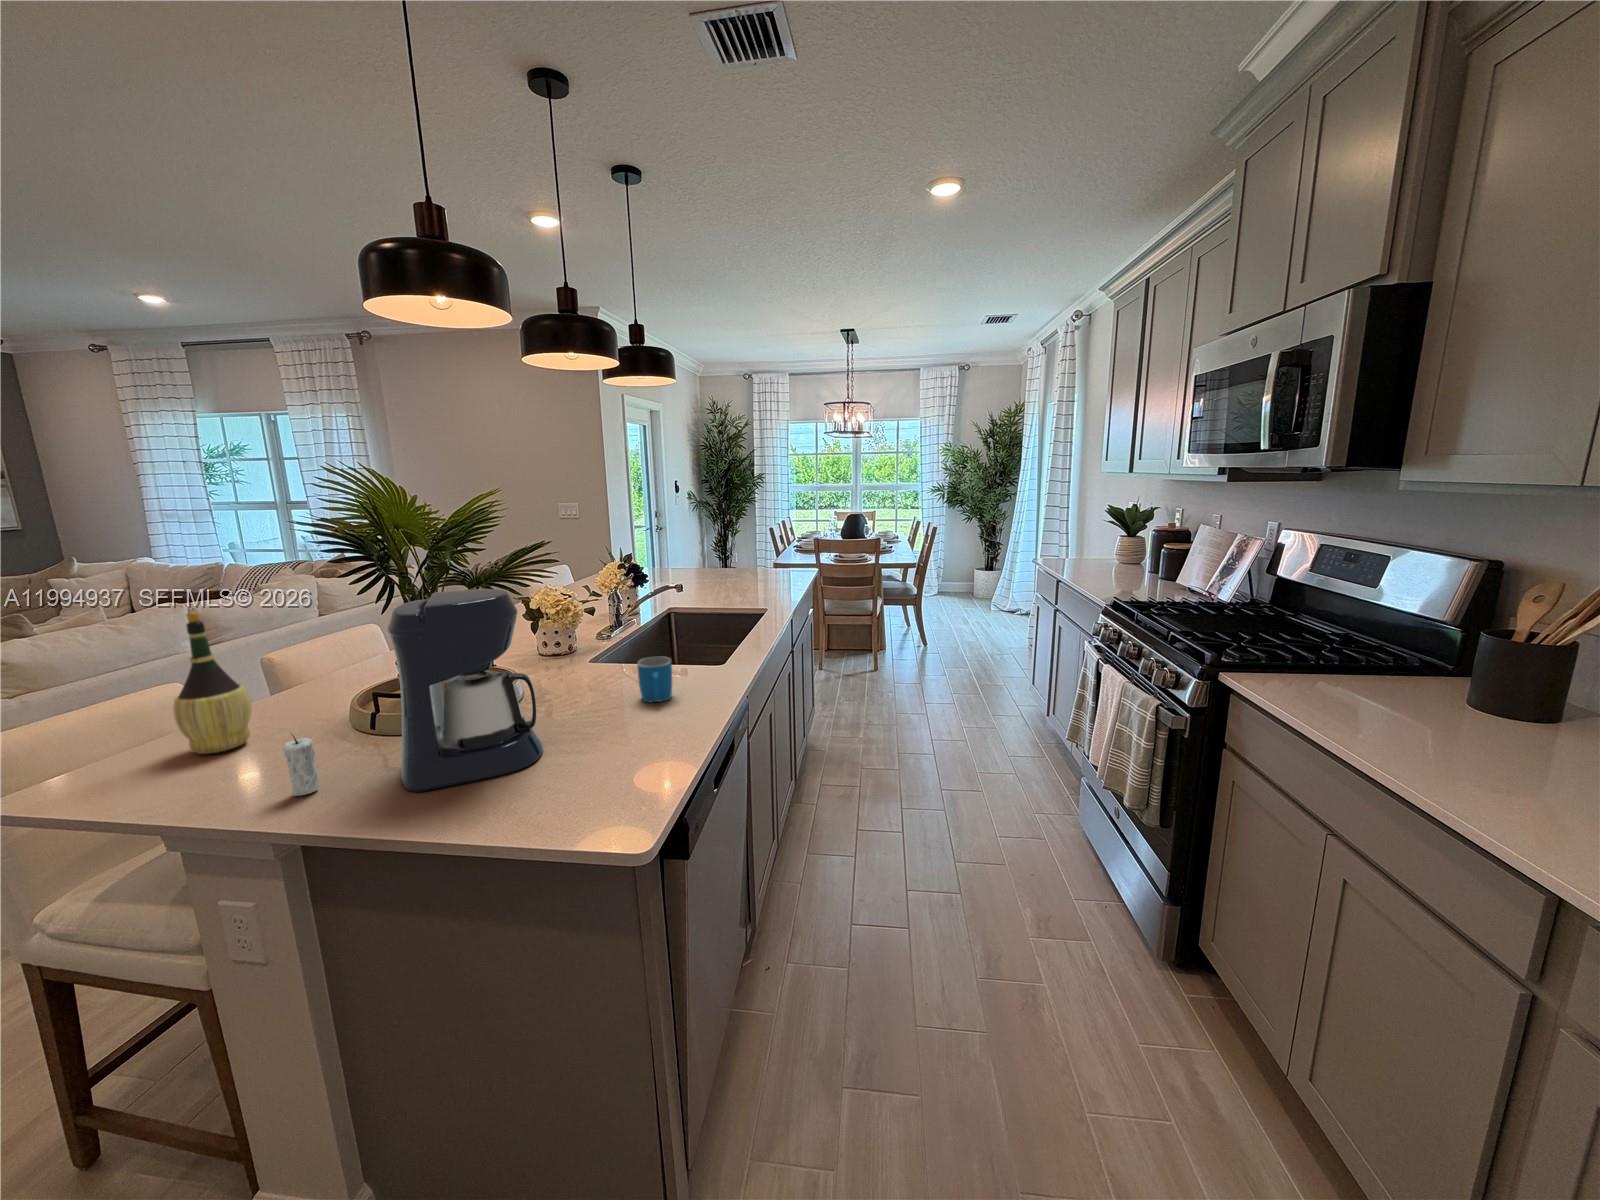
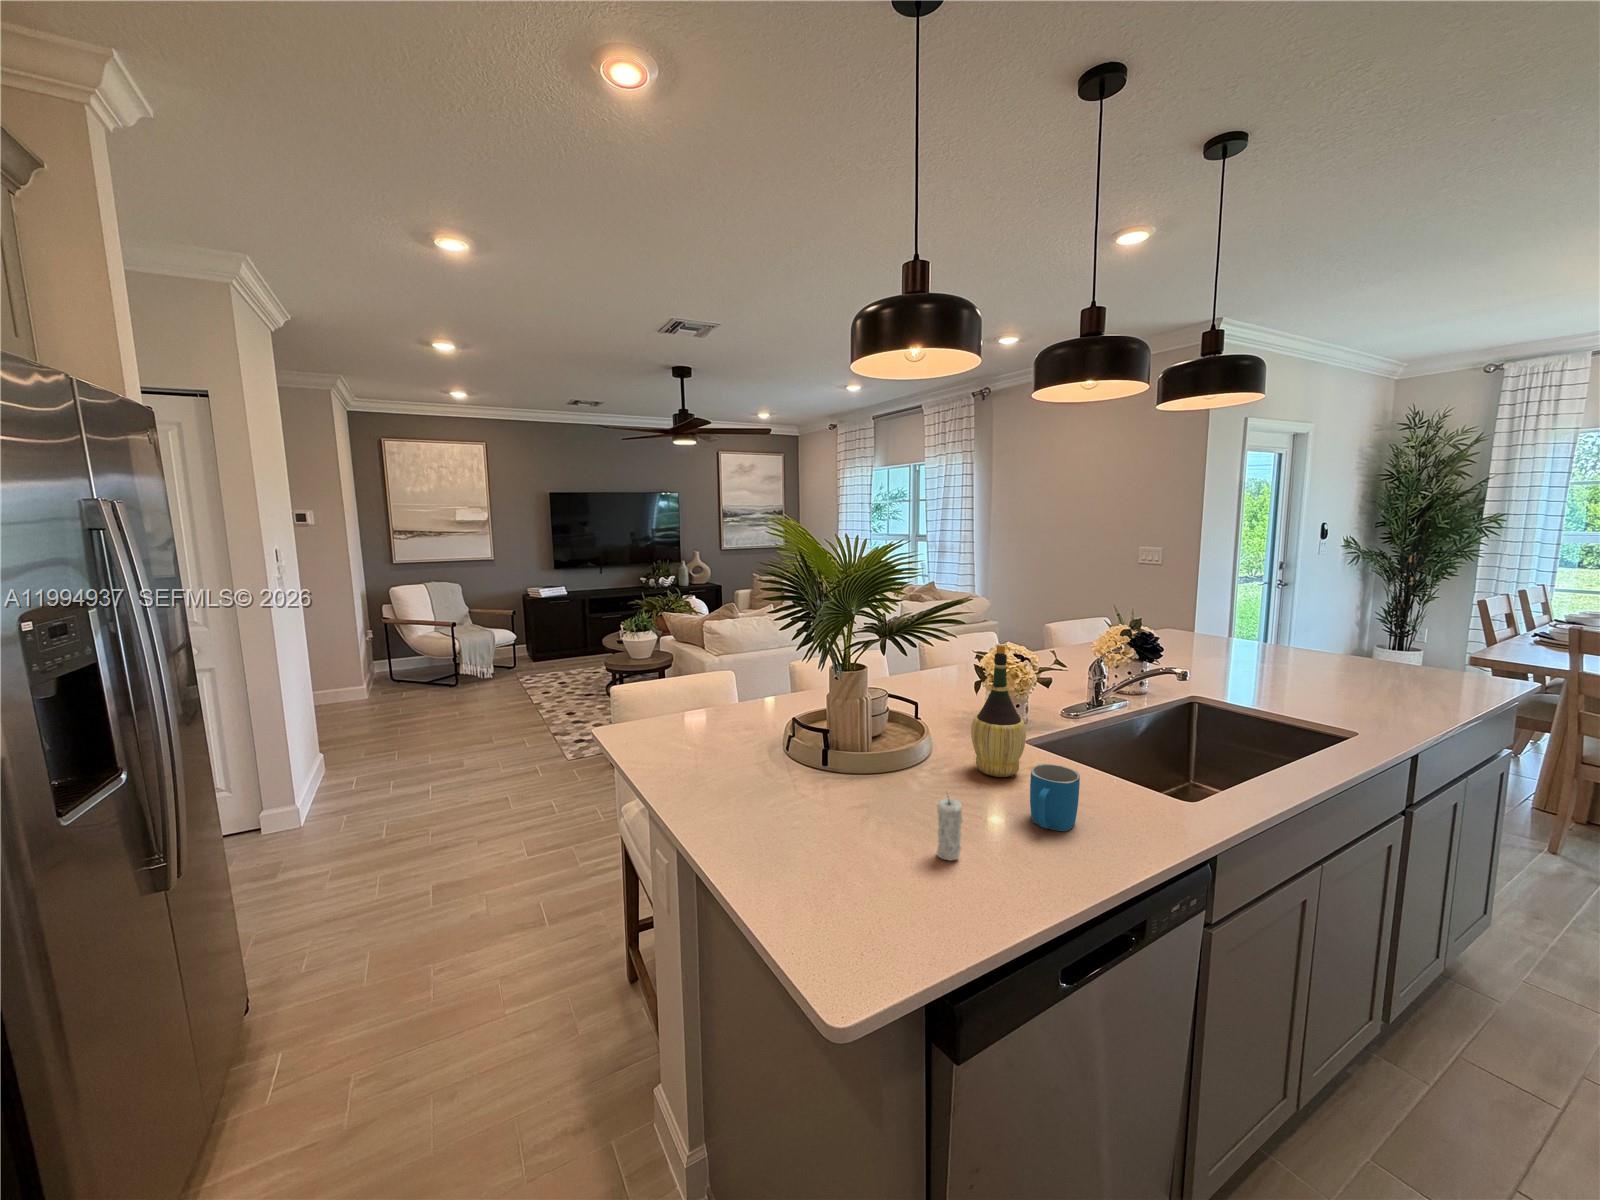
coffee maker: present [387,589,543,792] -> none [746,640,880,846]
wine bottle: present [173,612,252,754] -> present [971,645,1026,777]
candle: present [283,735,319,796] -> present [937,798,962,860]

